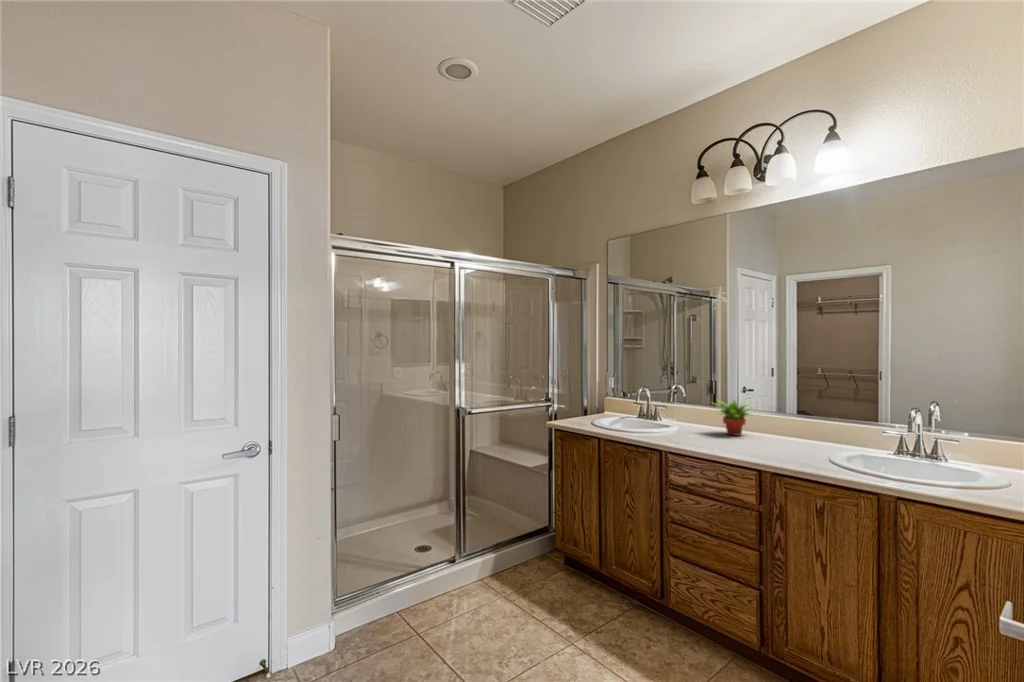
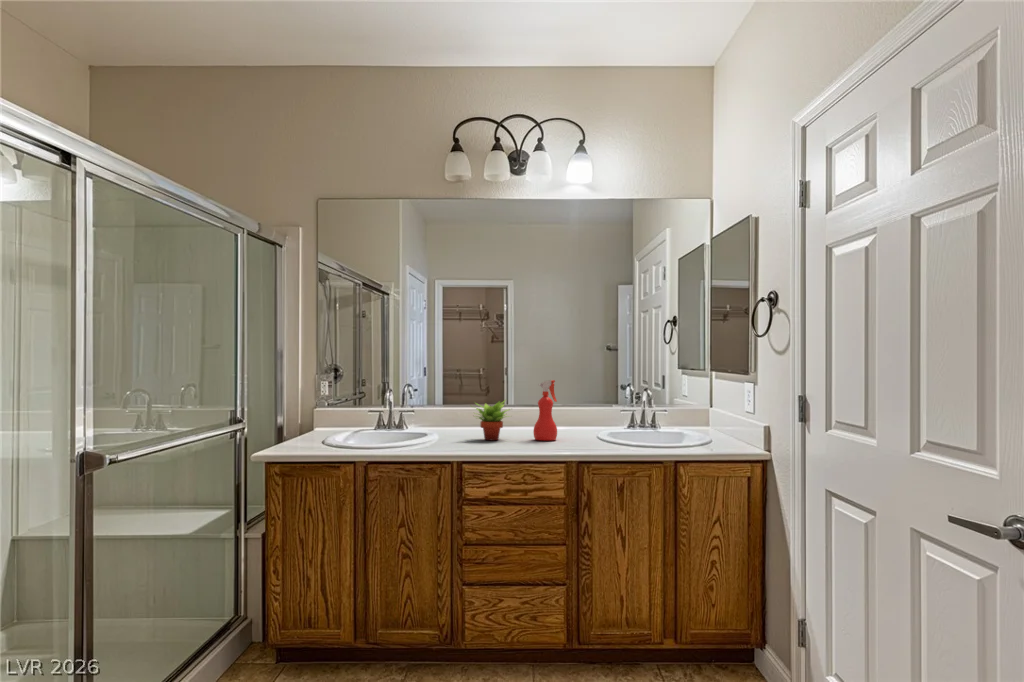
spray bottle: none [774,383,802,444] -> present [533,380,557,441]

